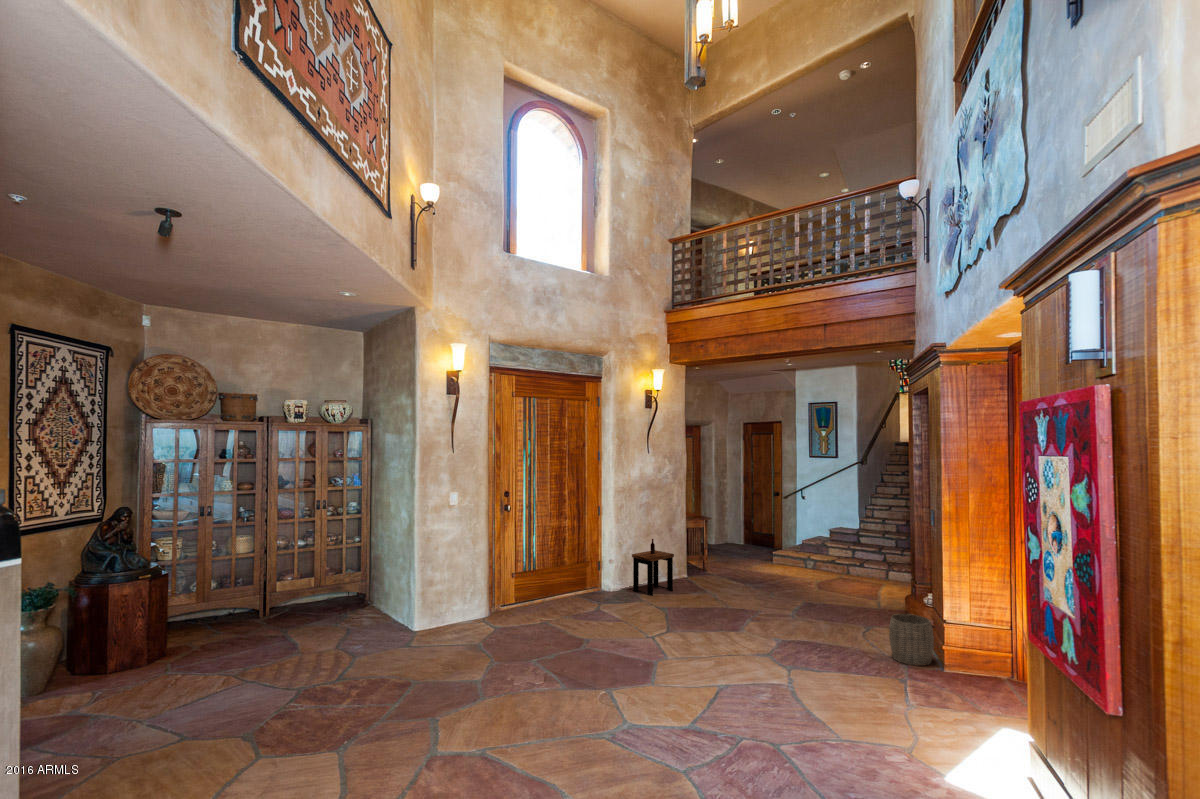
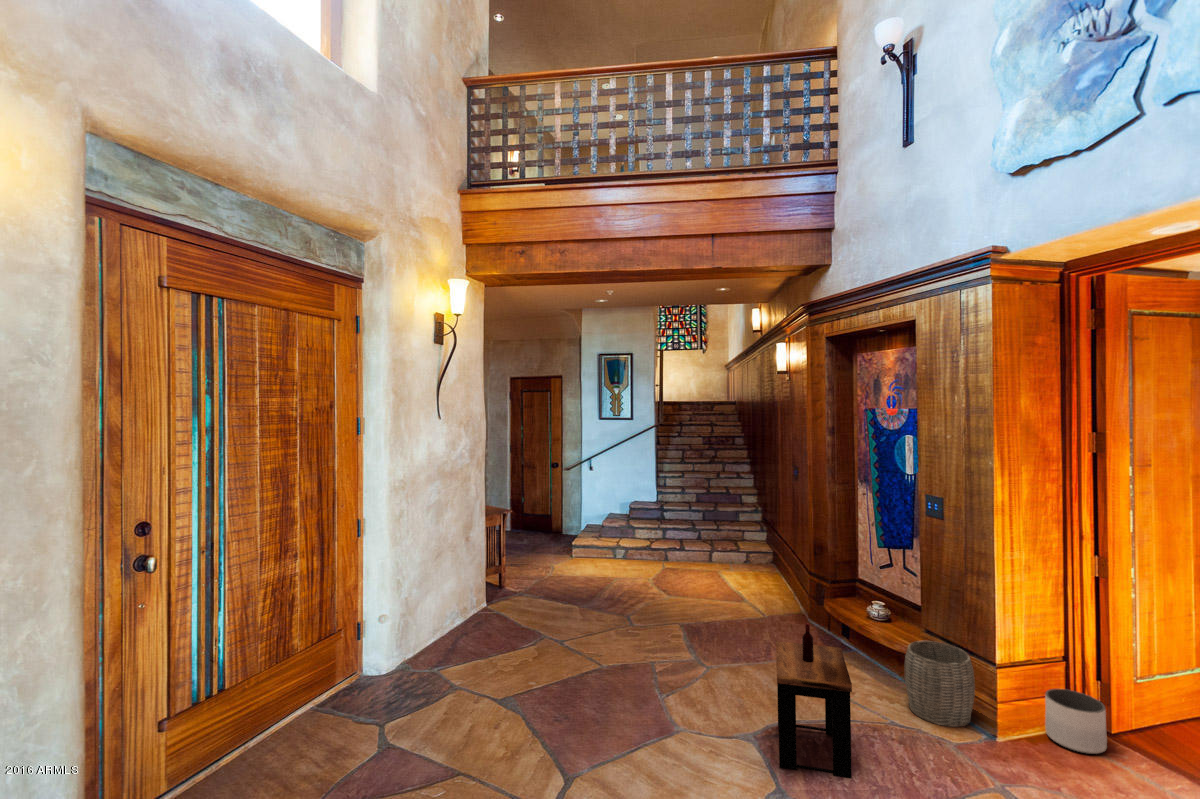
side table: present [632,539,674,596] -> present [776,623,852,779]
planter: none [962,650,999,689] -> present [1045,689,1107,754]

